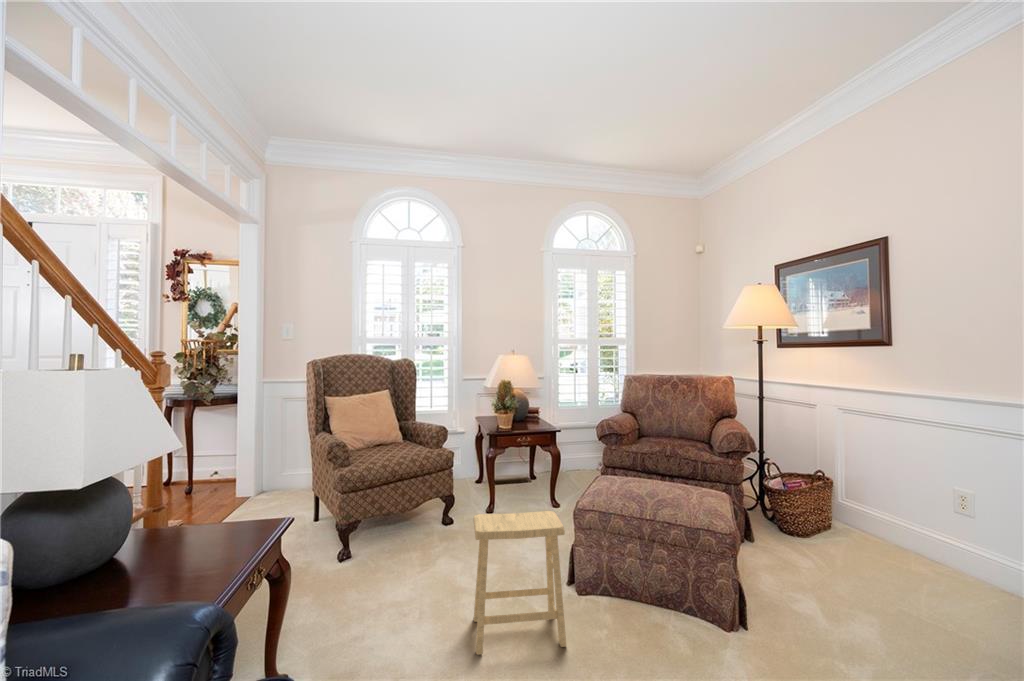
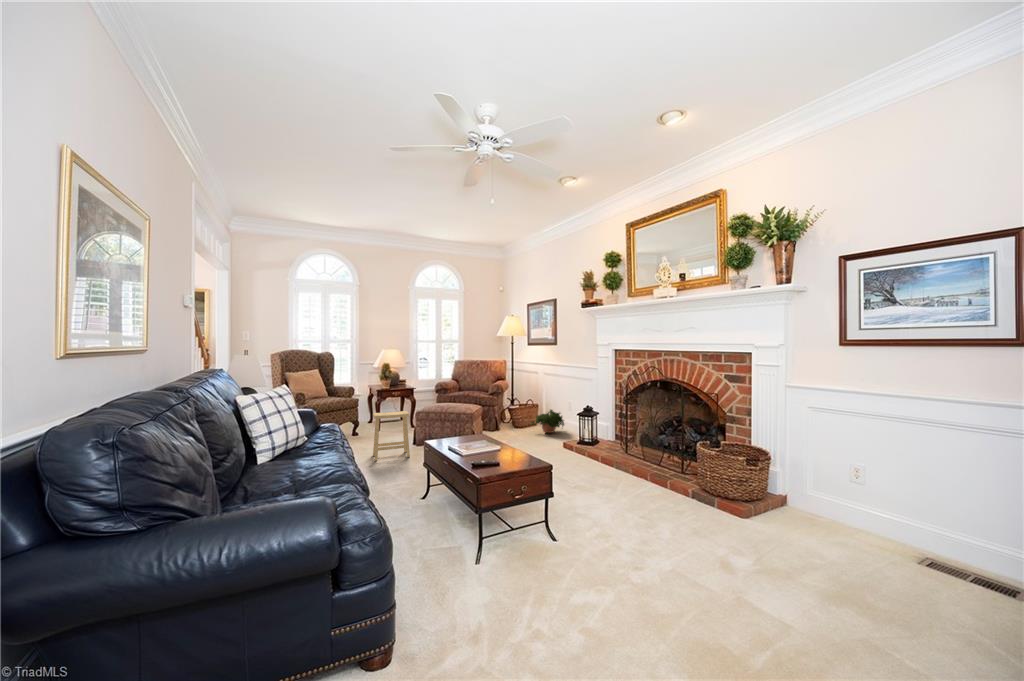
potted plant: none [838,504,958,582] -> present [530,410,564,435]

